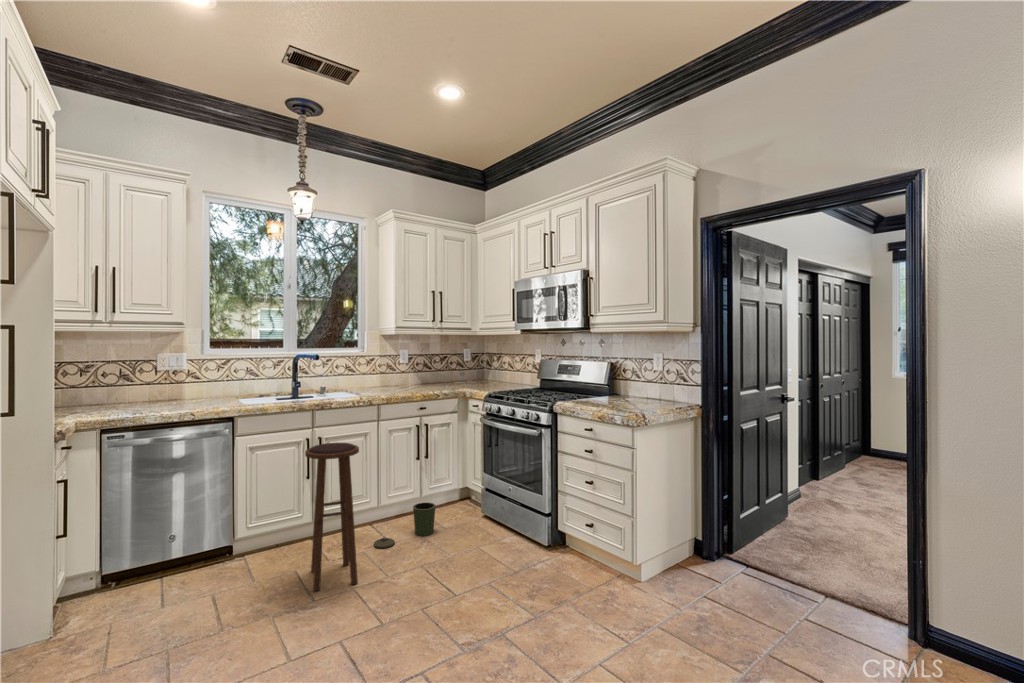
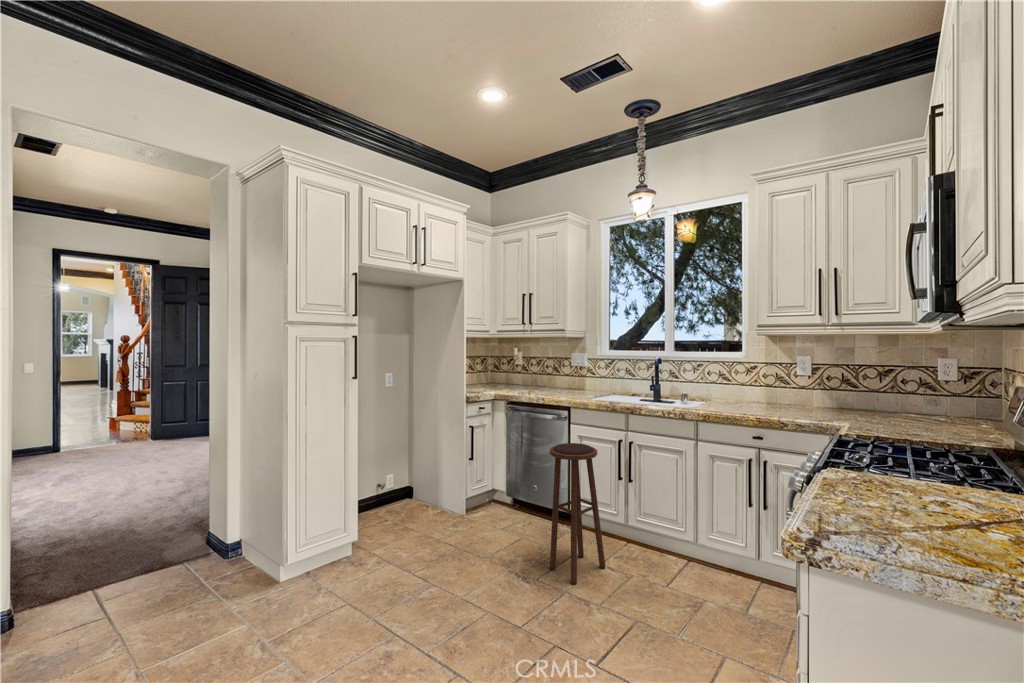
trash can: present [373,502,435,549] -> none [646,552,728,598]

